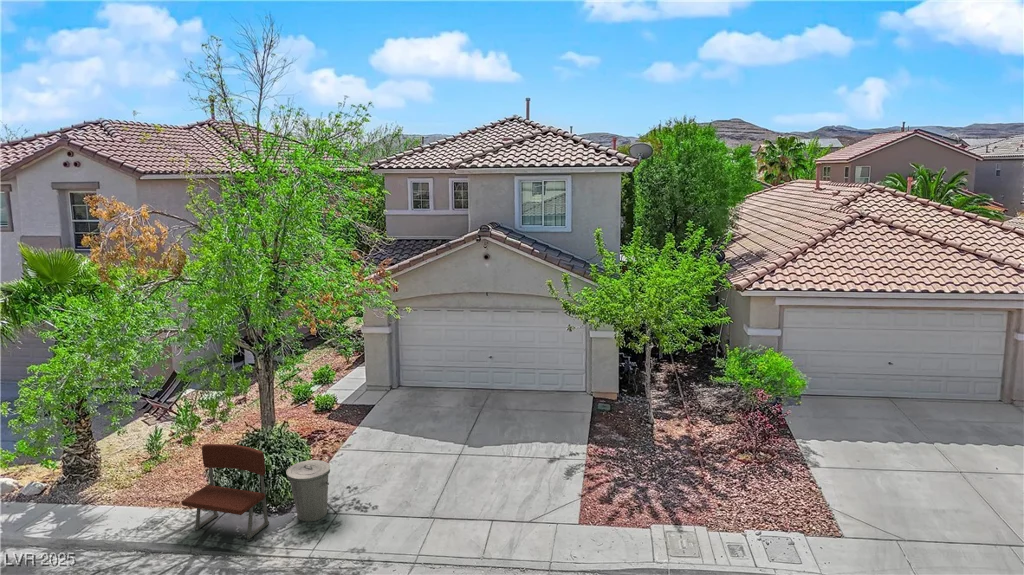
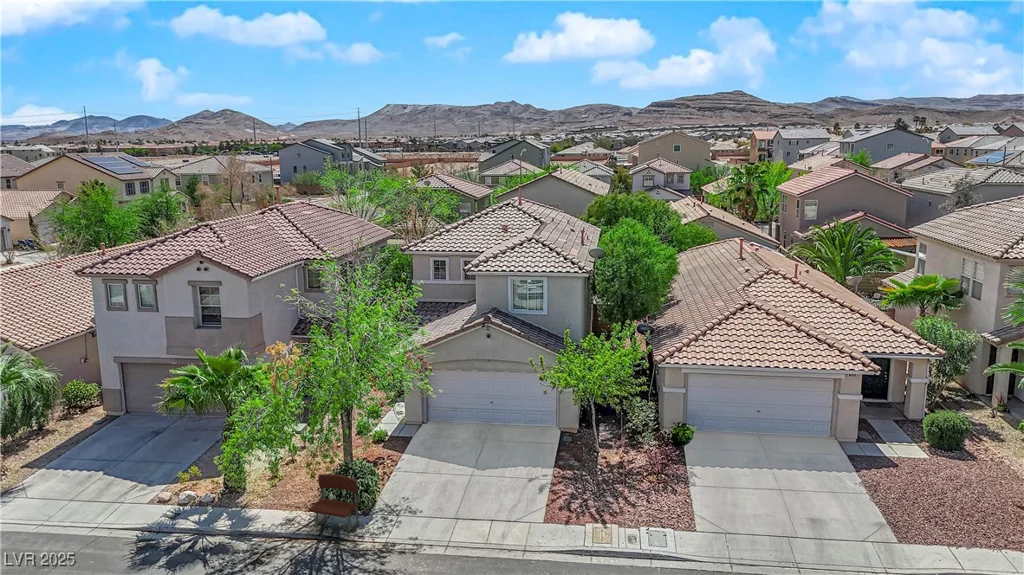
trash can: present [286,460,330,522] -> none [369,483,395,520]

